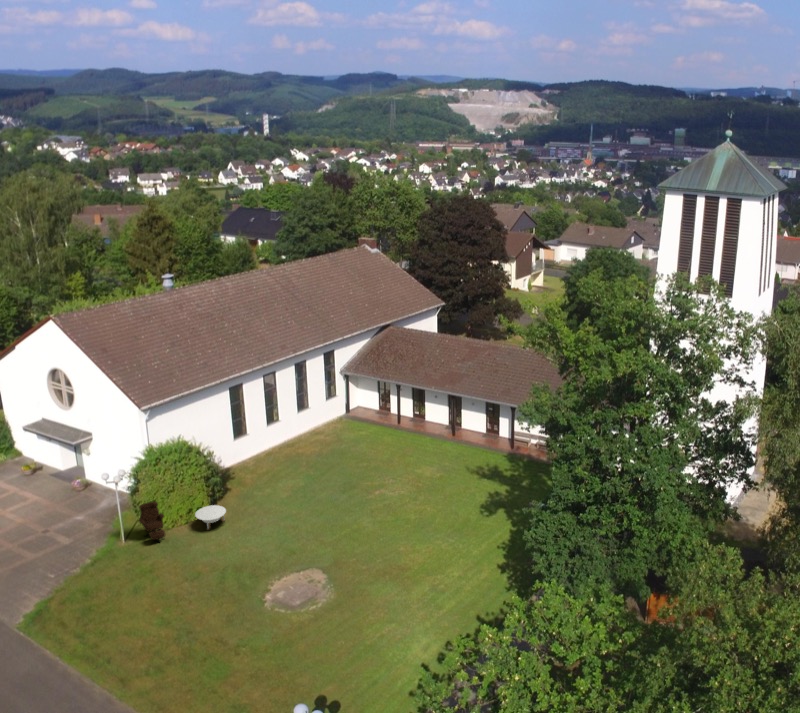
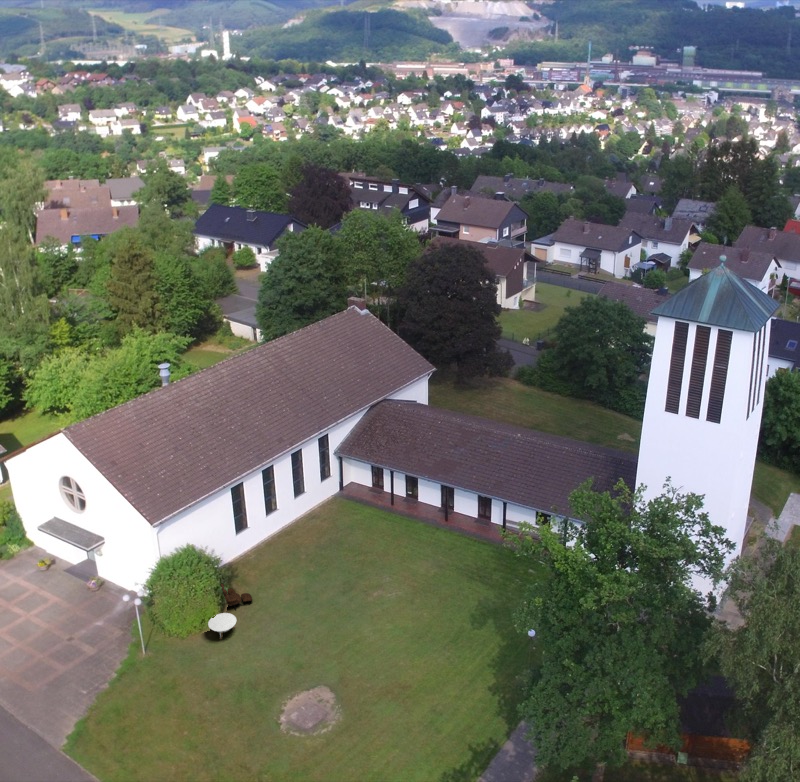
lounge chair: present [139,501,165,540] -> present [221,584,252,611]

